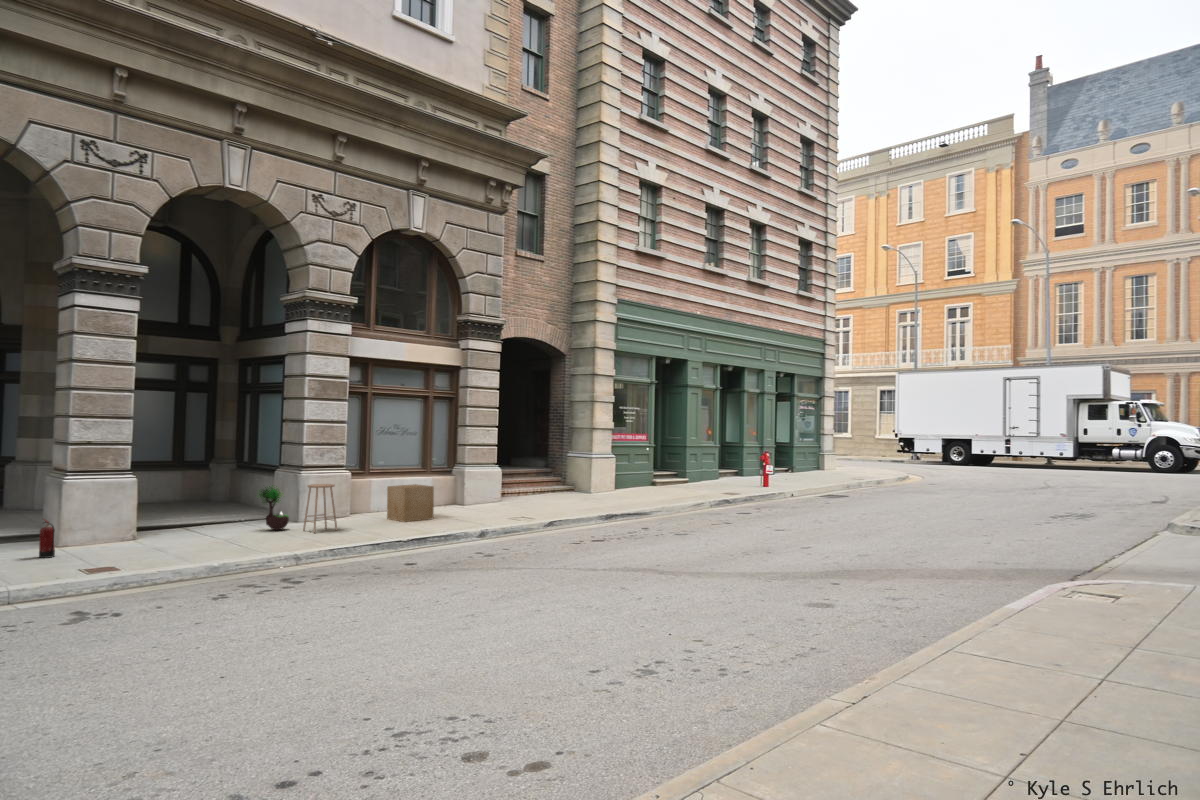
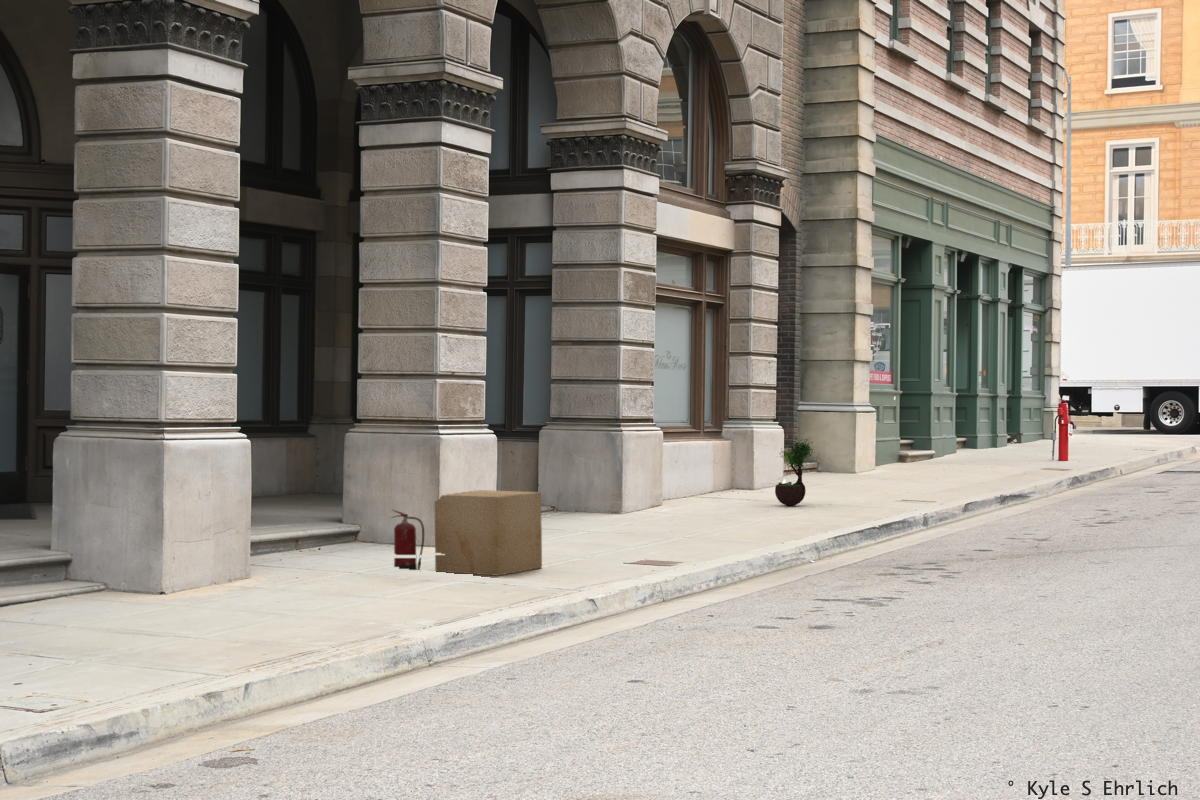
stool: present [303,484,337,533] -> none [626,454,682,536]
cardboard box: present [387,484,434,522] -> present [435,490,542,576]
potted tree: present [259,485,289,530] -> present [775,440,813,506]

